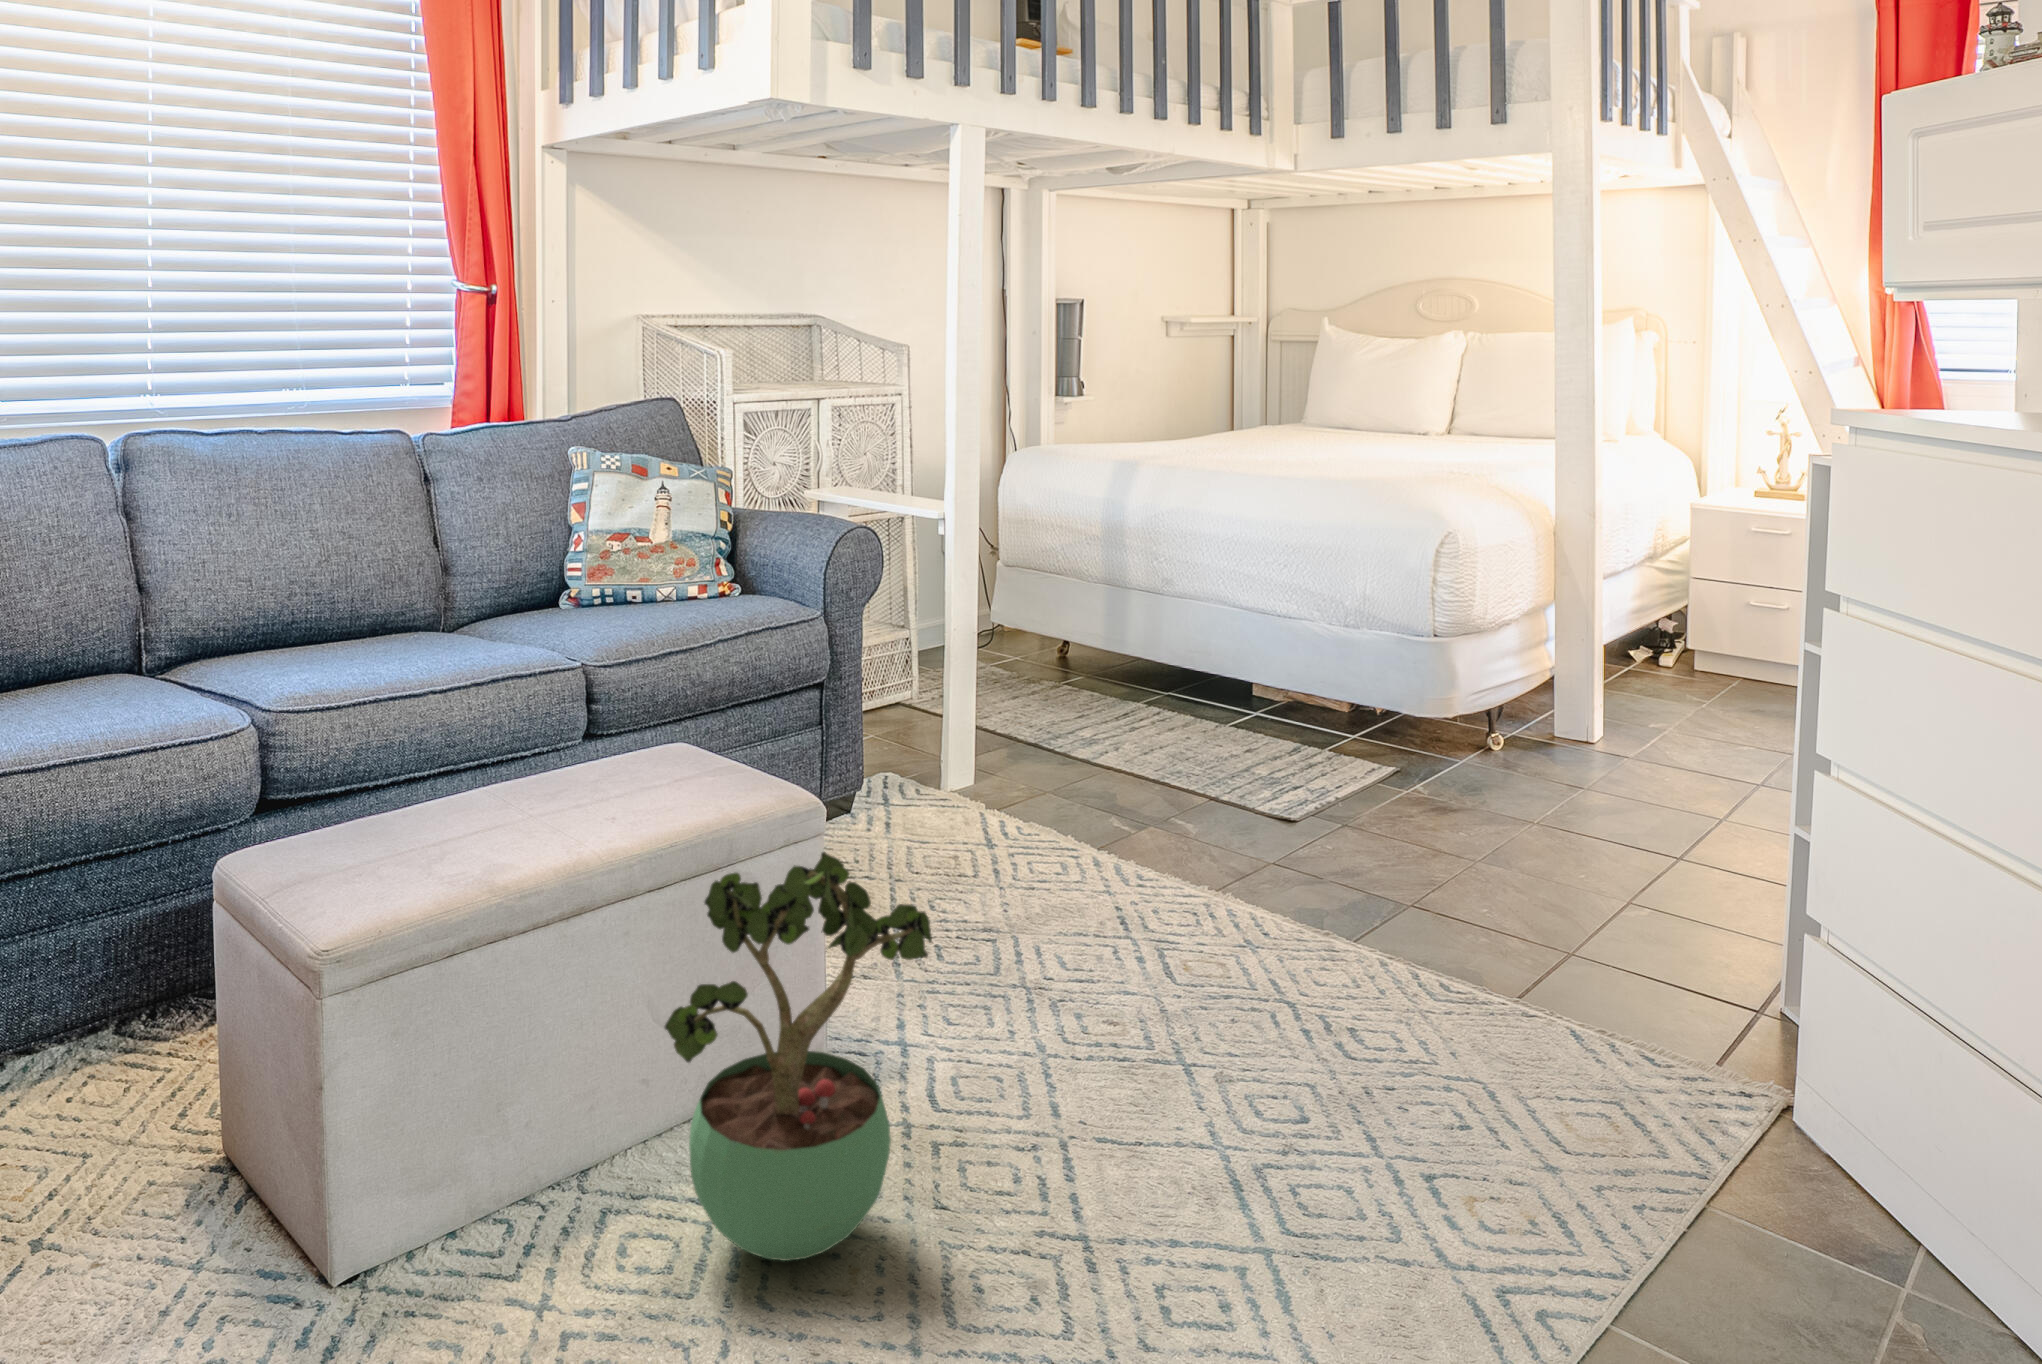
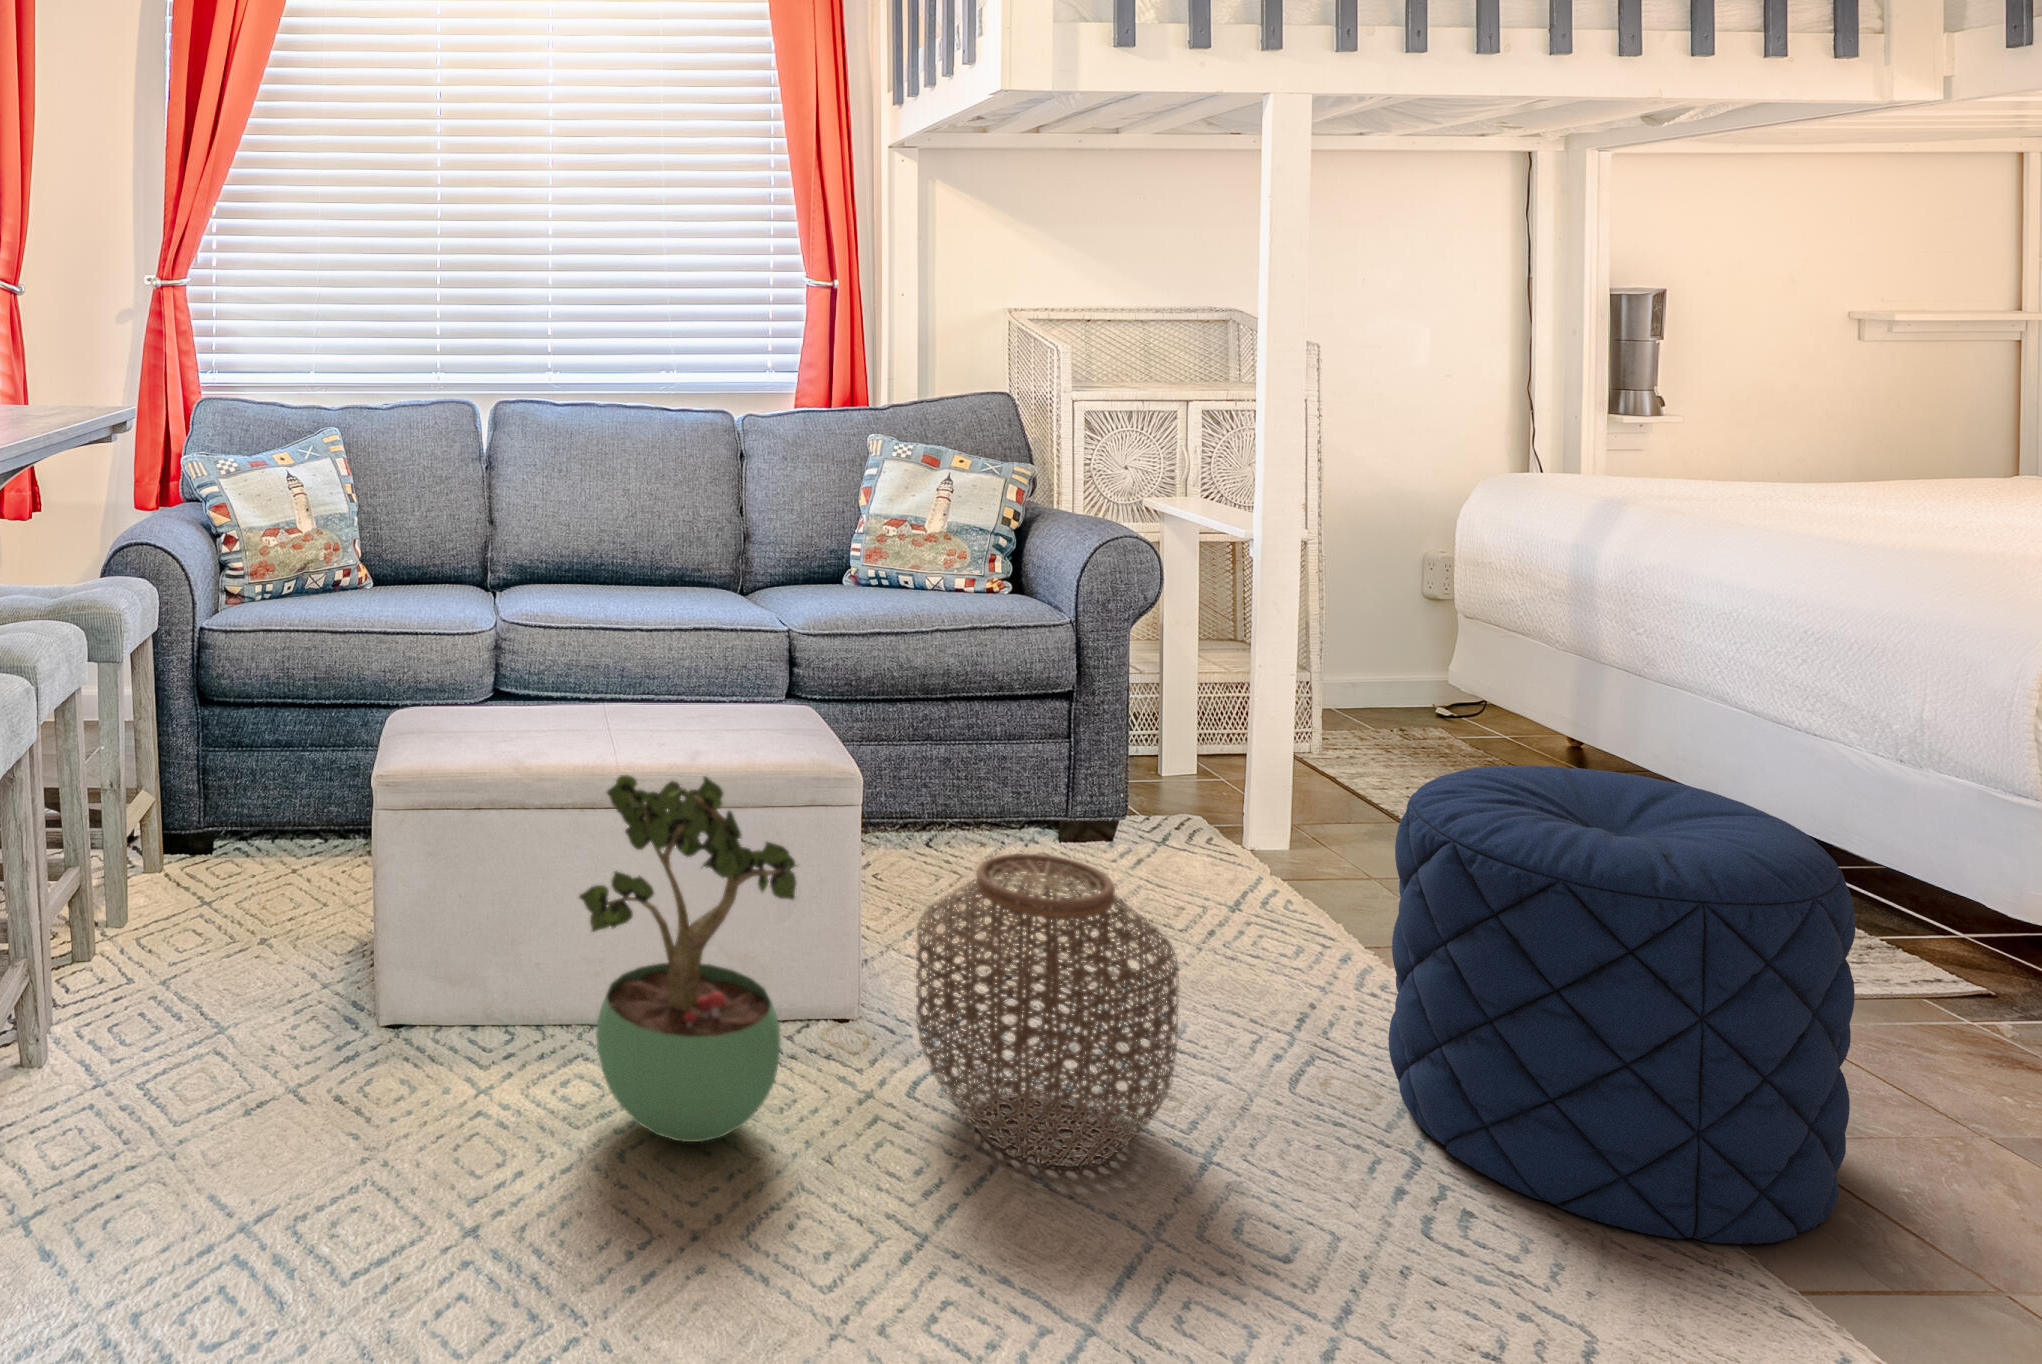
pouf: none [1209,677,1500,1014] -> present [1389,766,1855,1244]
woven basket: none [941,842,1171,1131] -> present [916,854,1178,1166]

